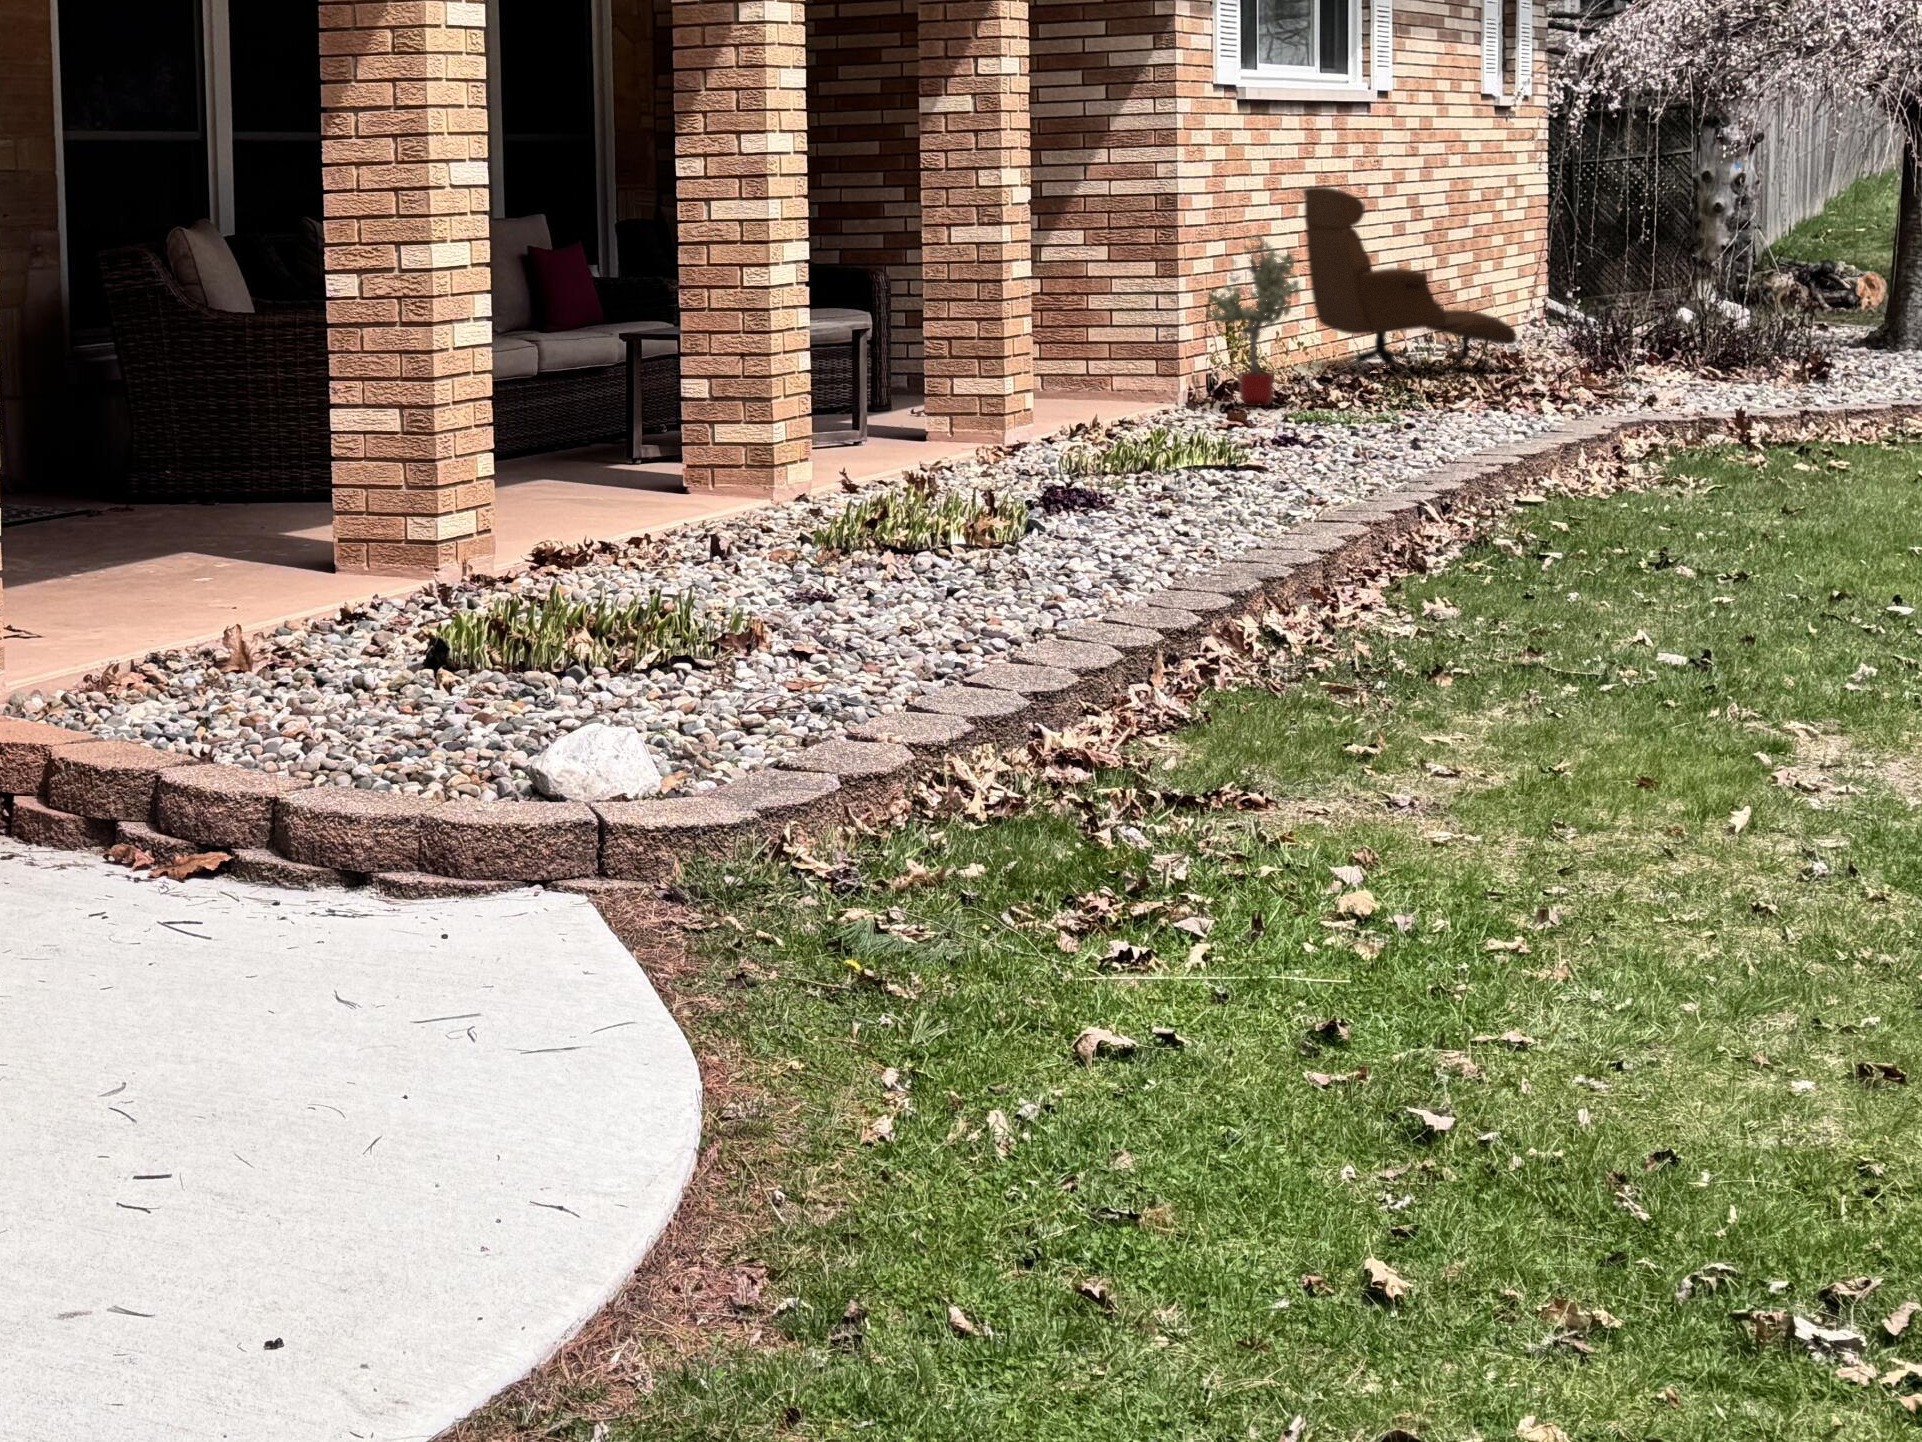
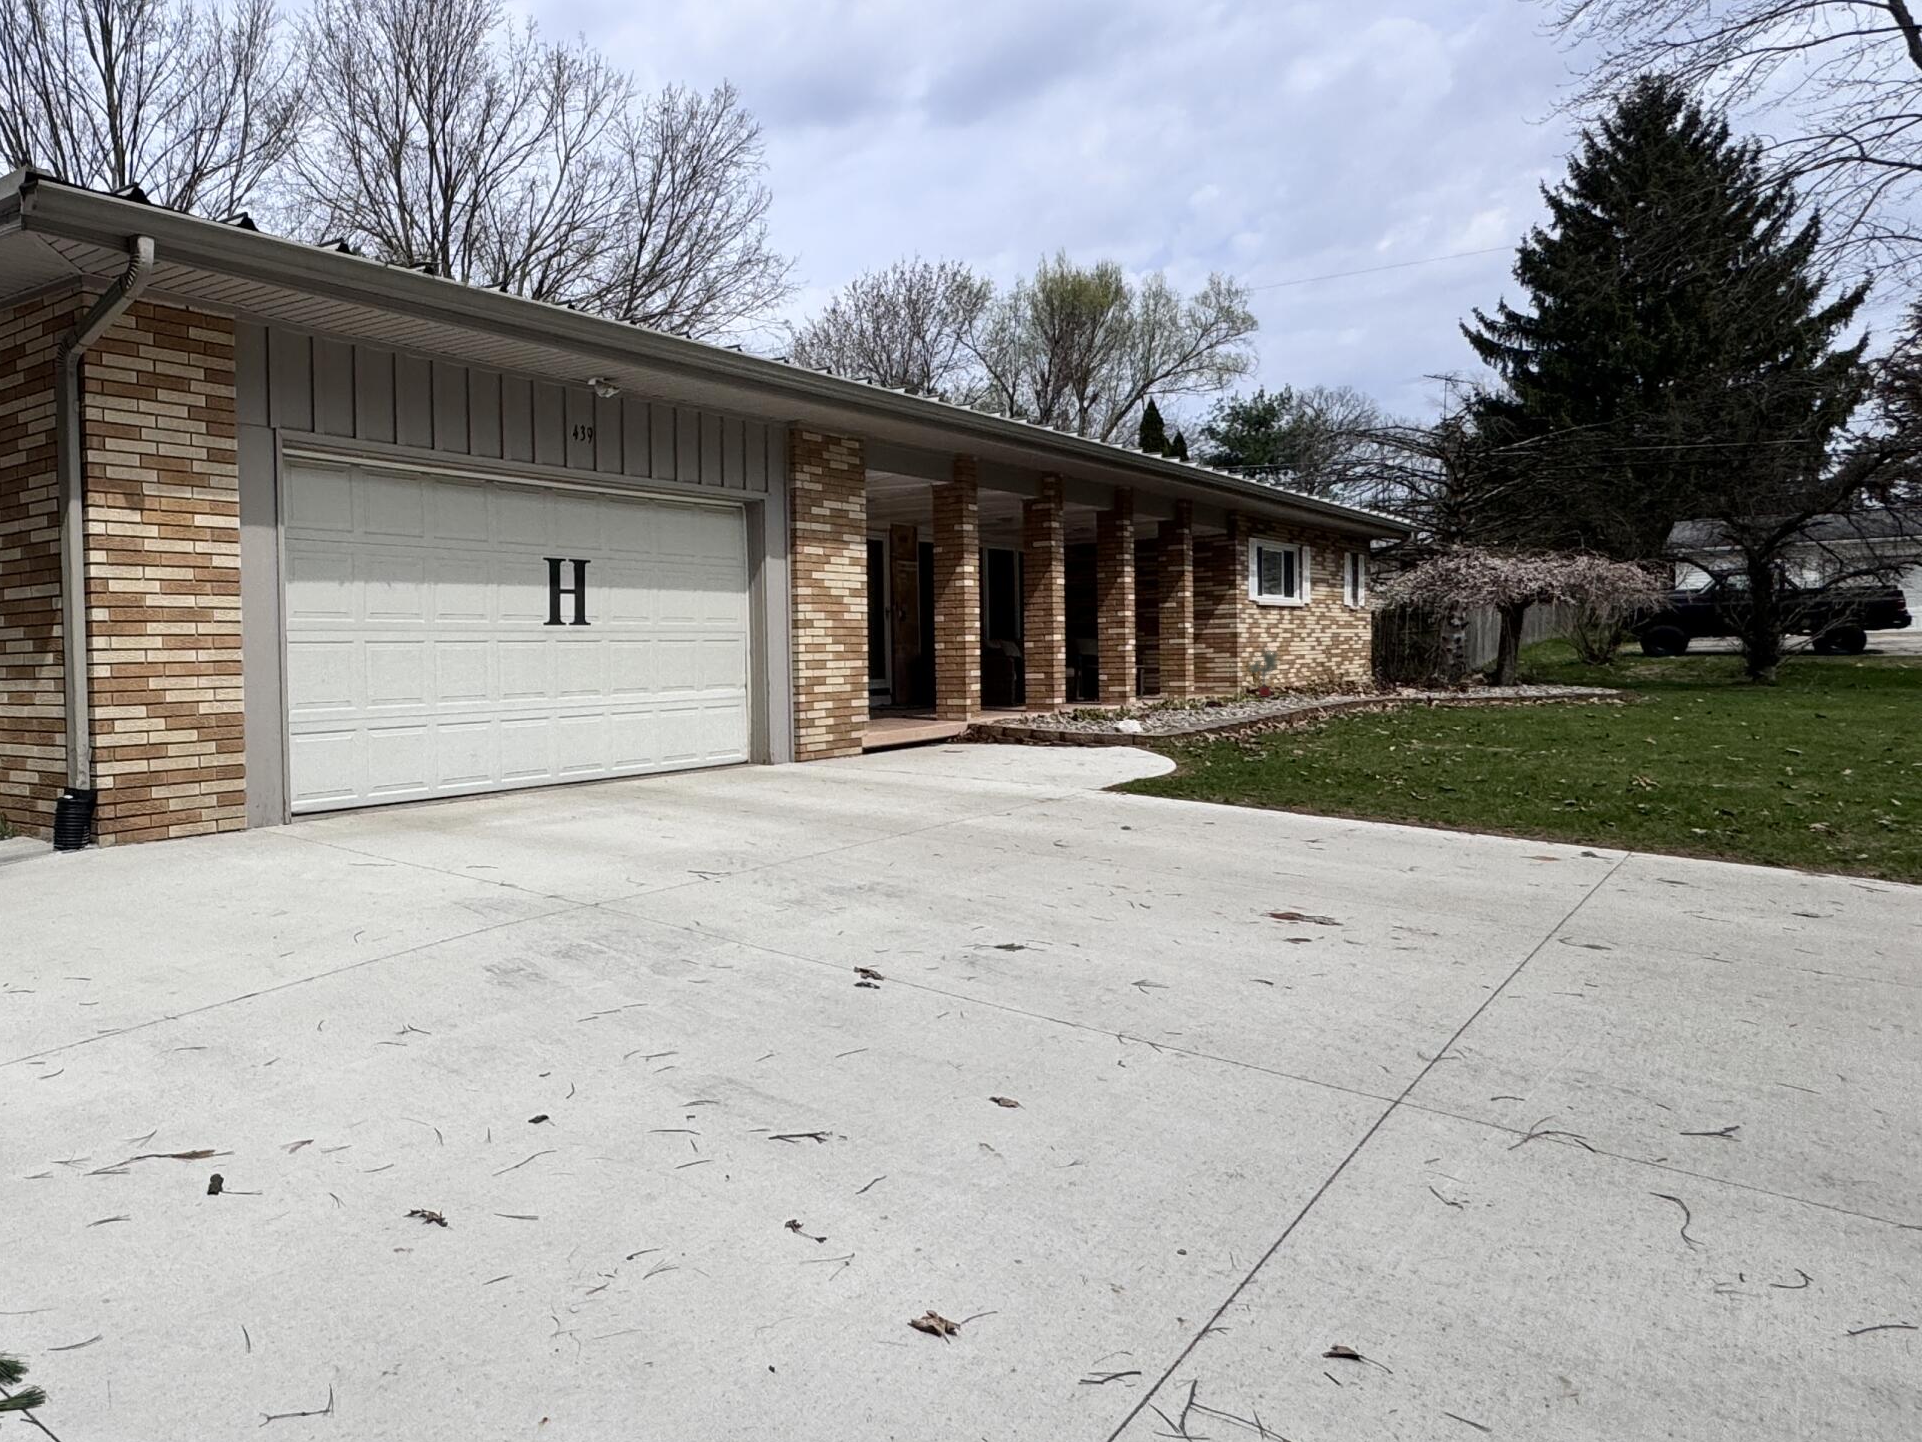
lounge chair: present [1304,187,1517,377] -> none [1277,634,1358,694]

